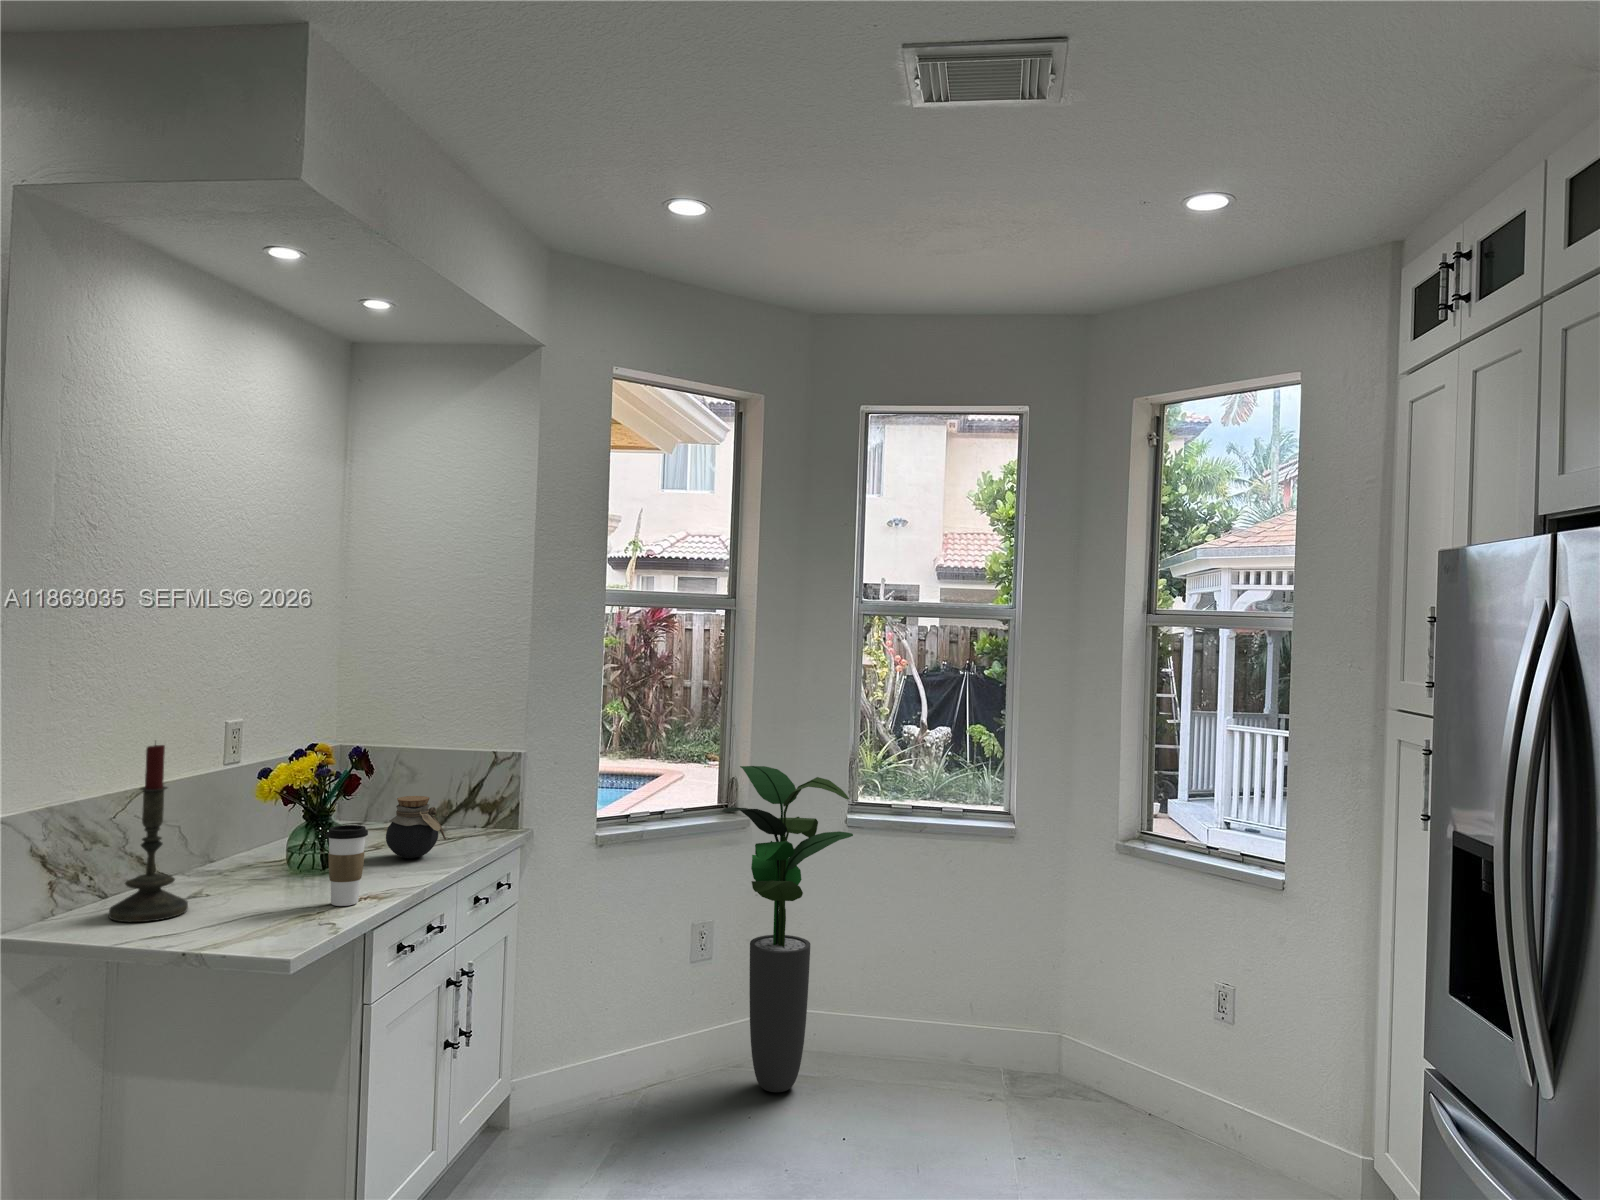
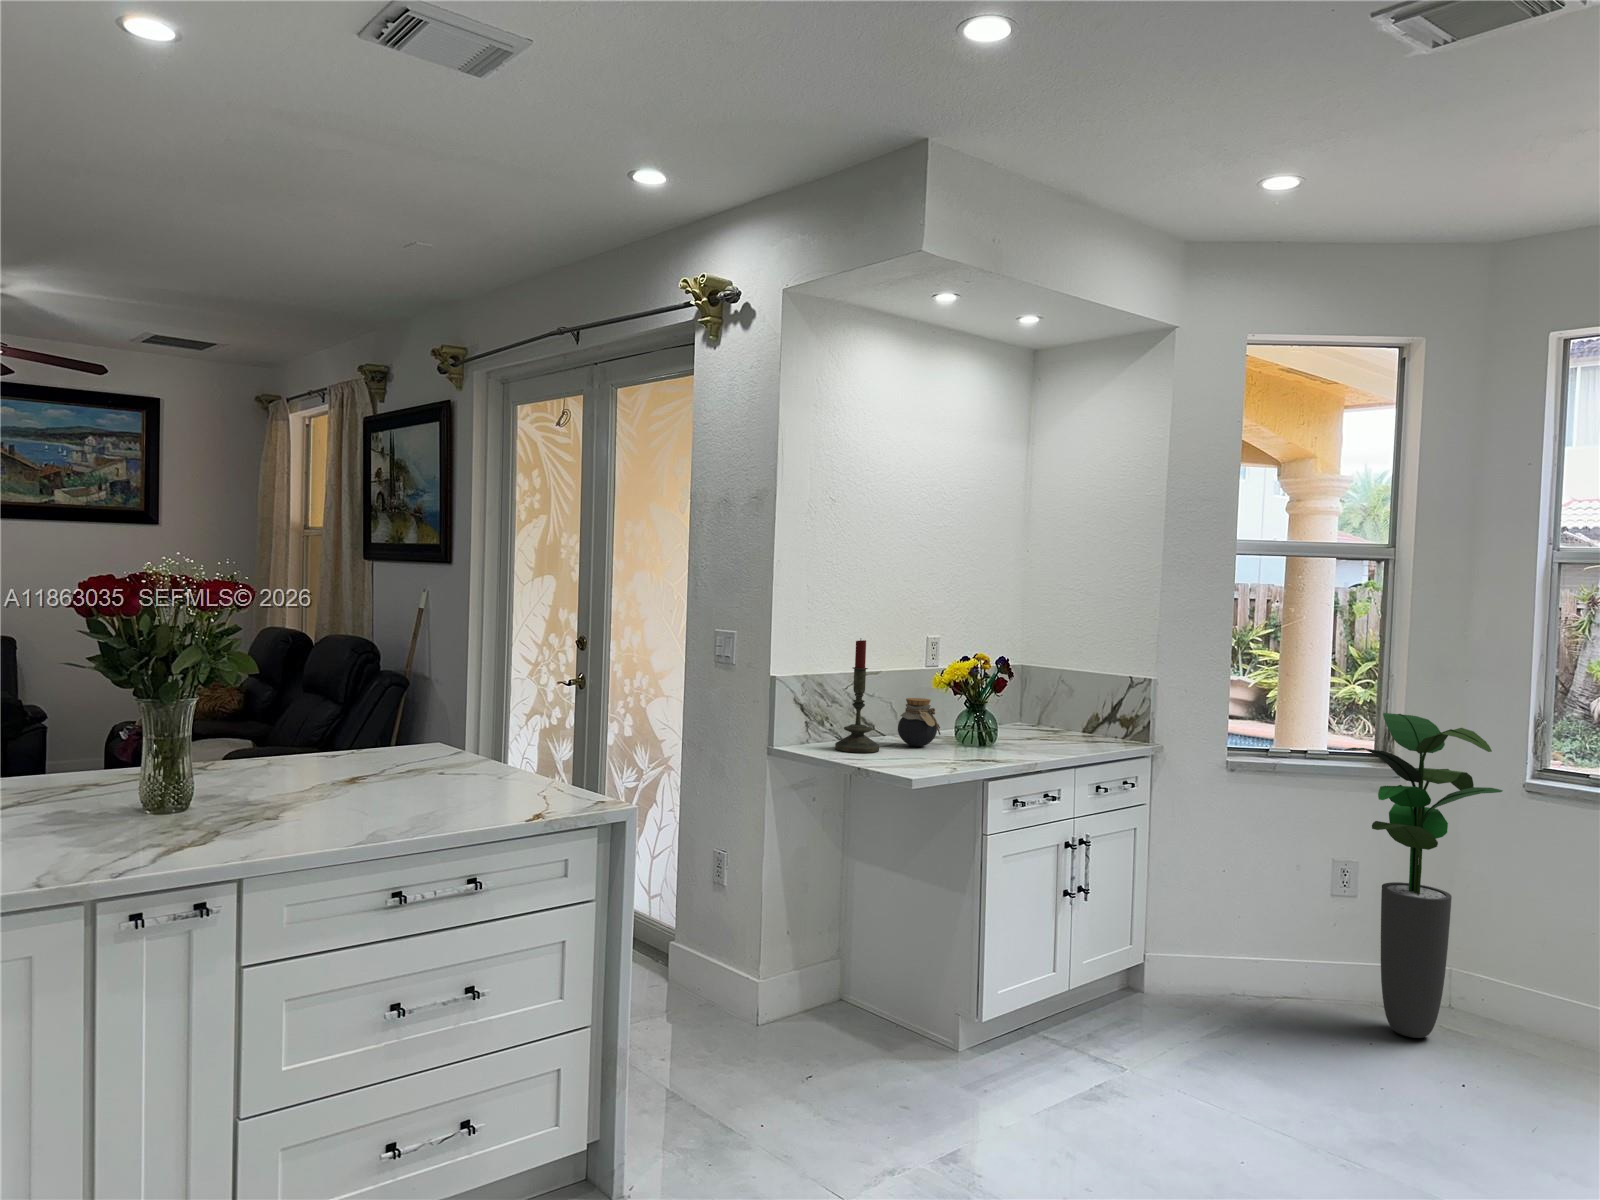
jar: present [386,796,446,858] -> present [898,698,941,747]
coffee cup: present [326,825,368,906] -> none [961,706,989,763]

